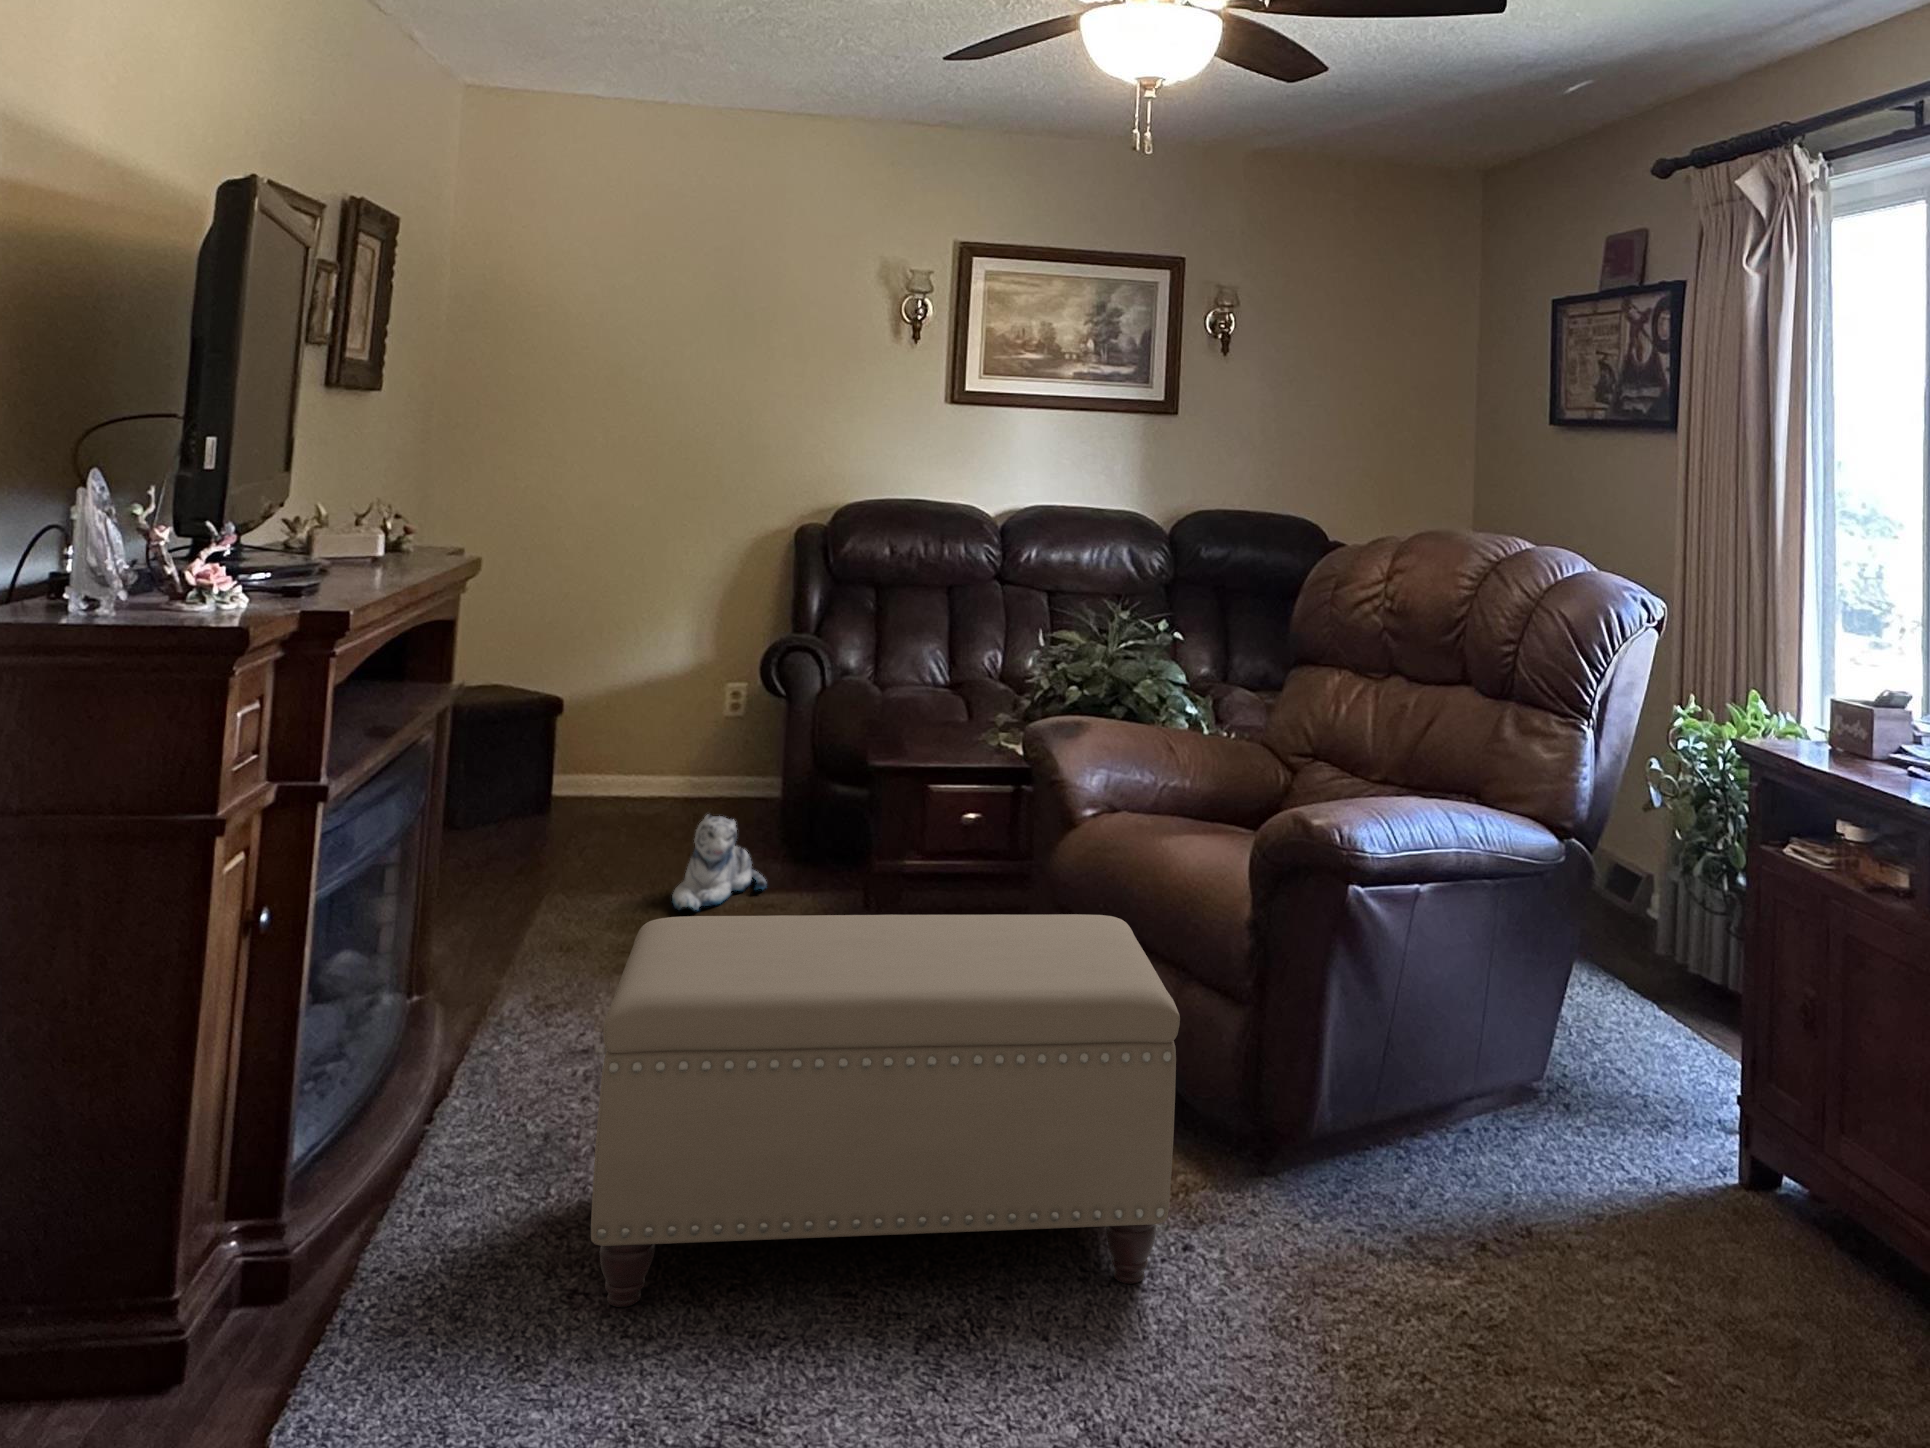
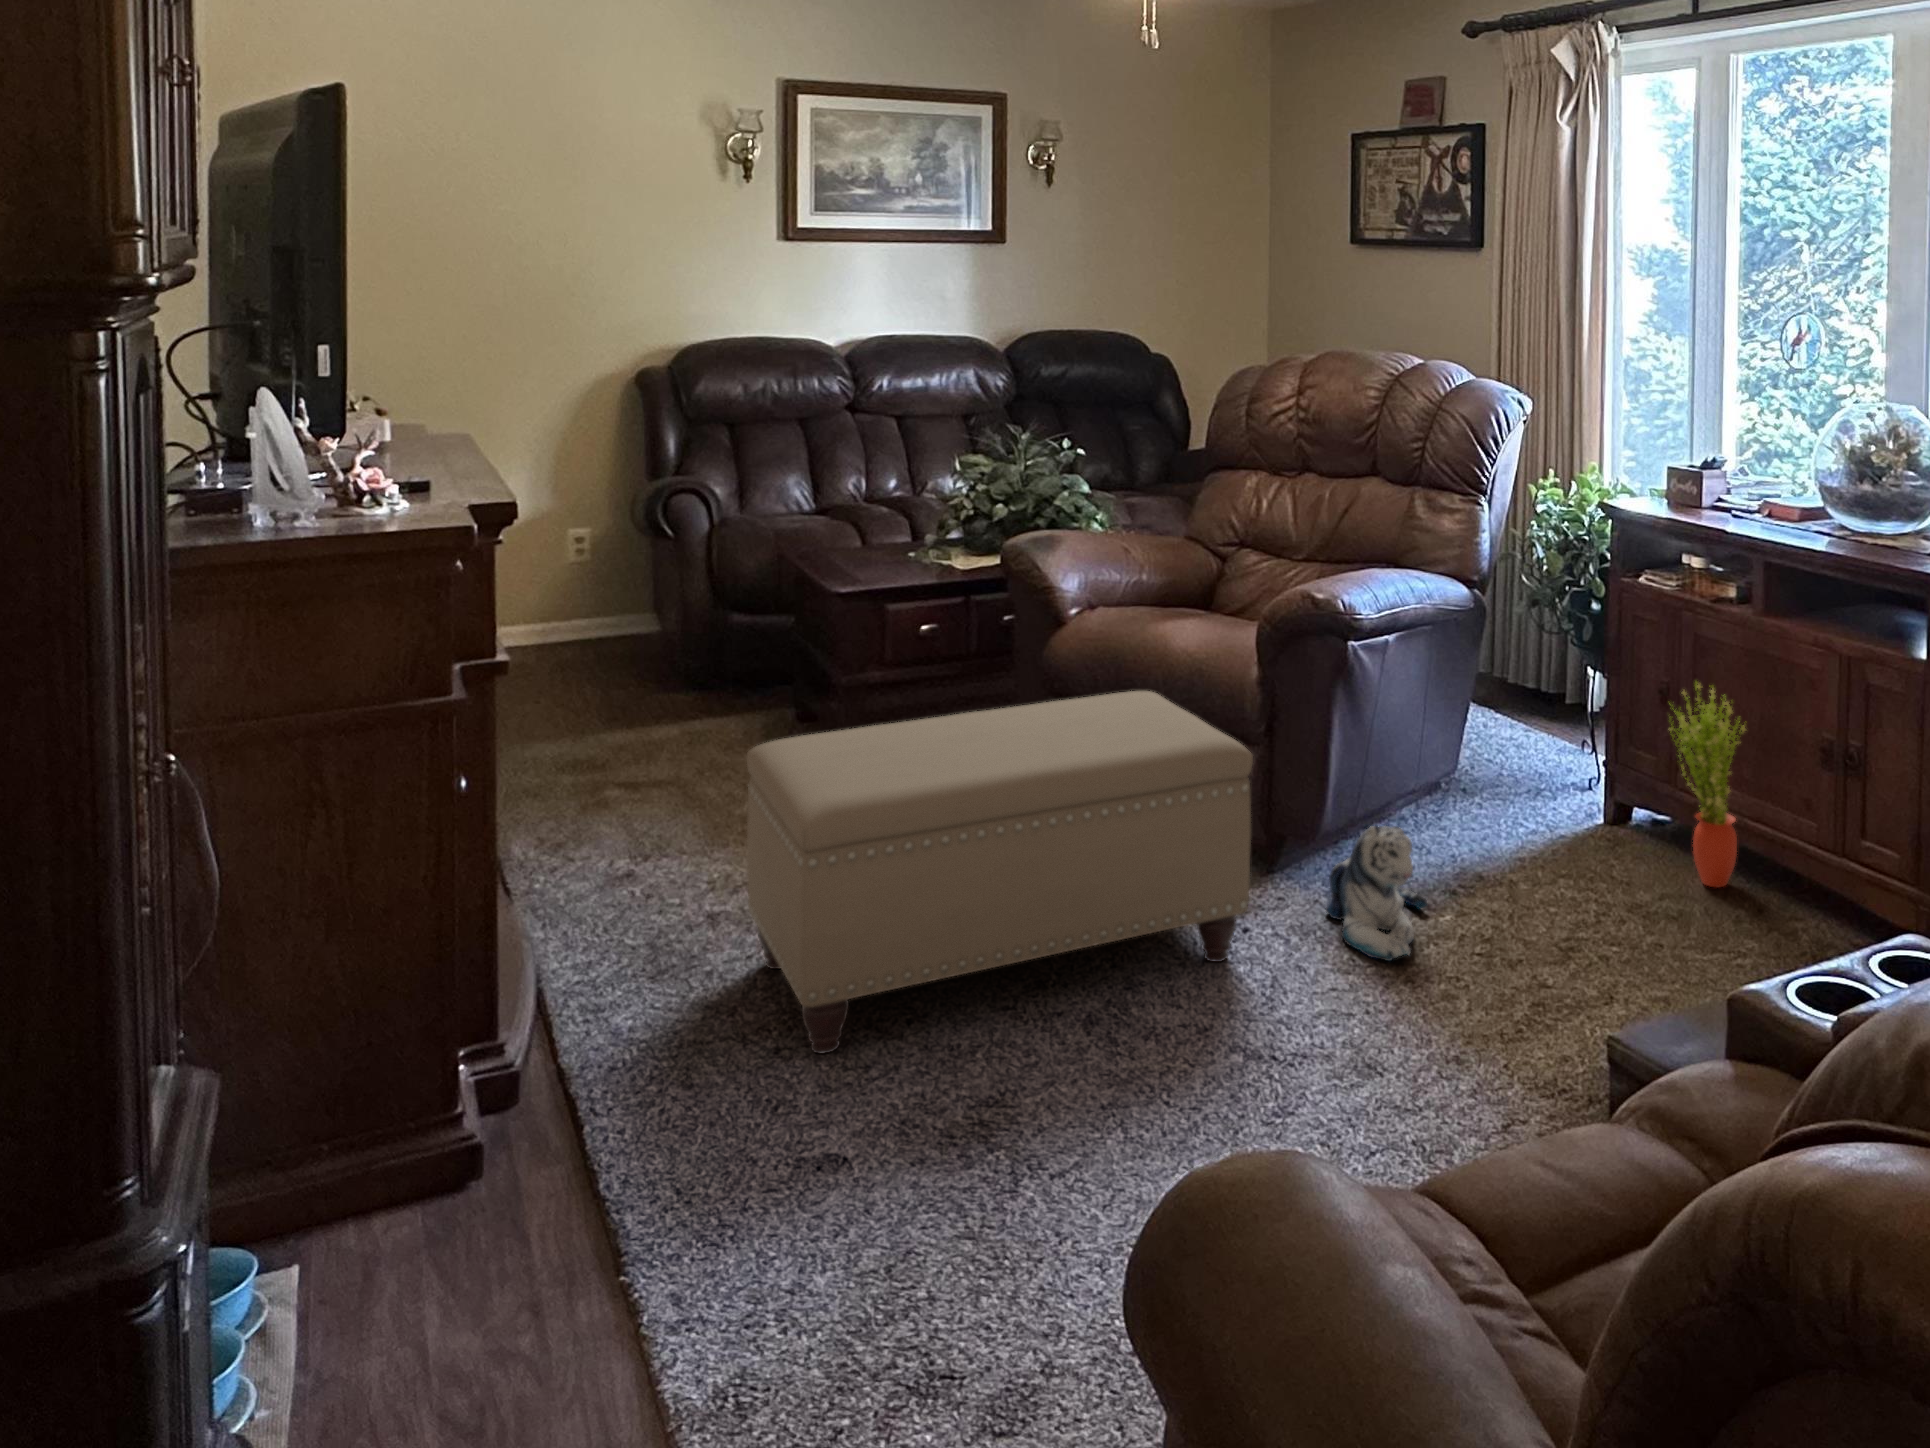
plush toy: present [672,815,766,910] -> present [1325,826,1427,961]
potted plant: none [1795,1000,1908,1313] -> present [1669,682,1746,887]

